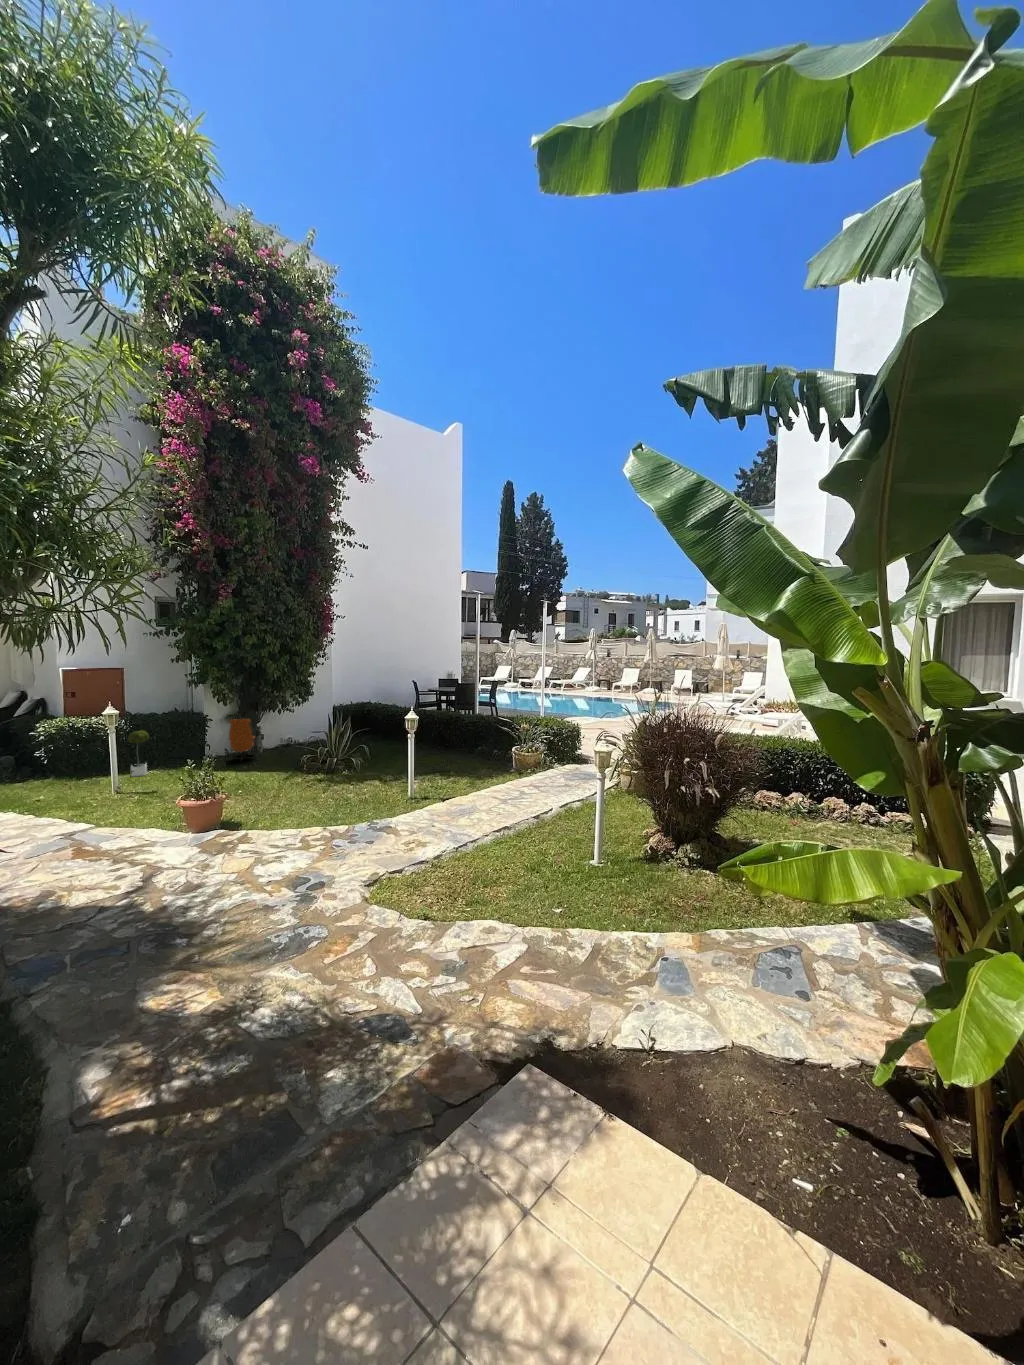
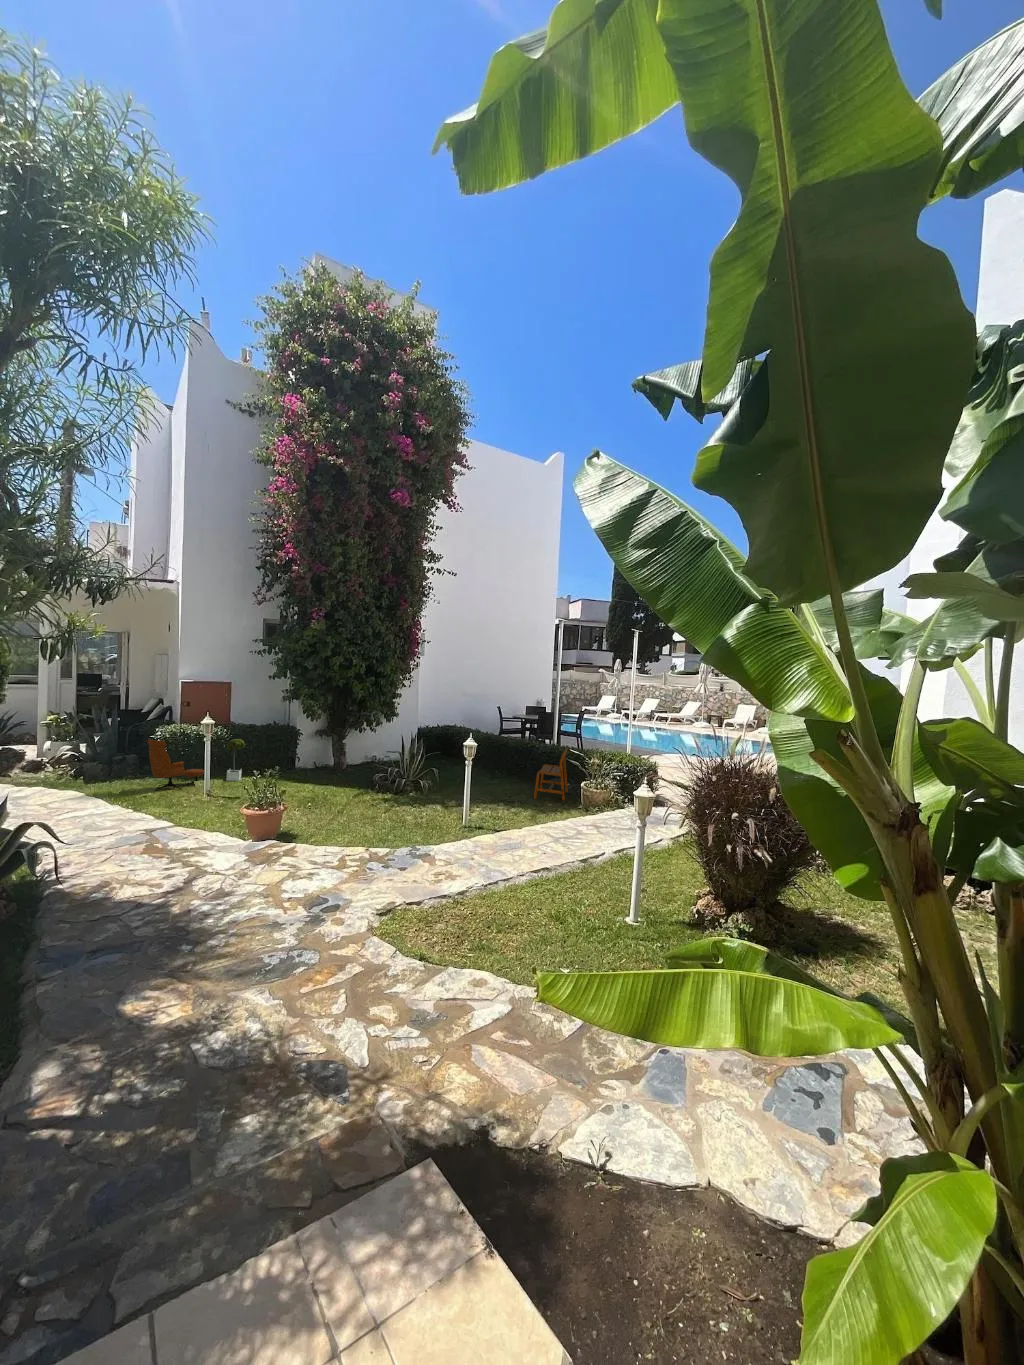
bench: none [465,715,494,767] -> present [534,748,568,801]
lounge chair: present [229,719,255,762] -> present [148,739,204,790]

